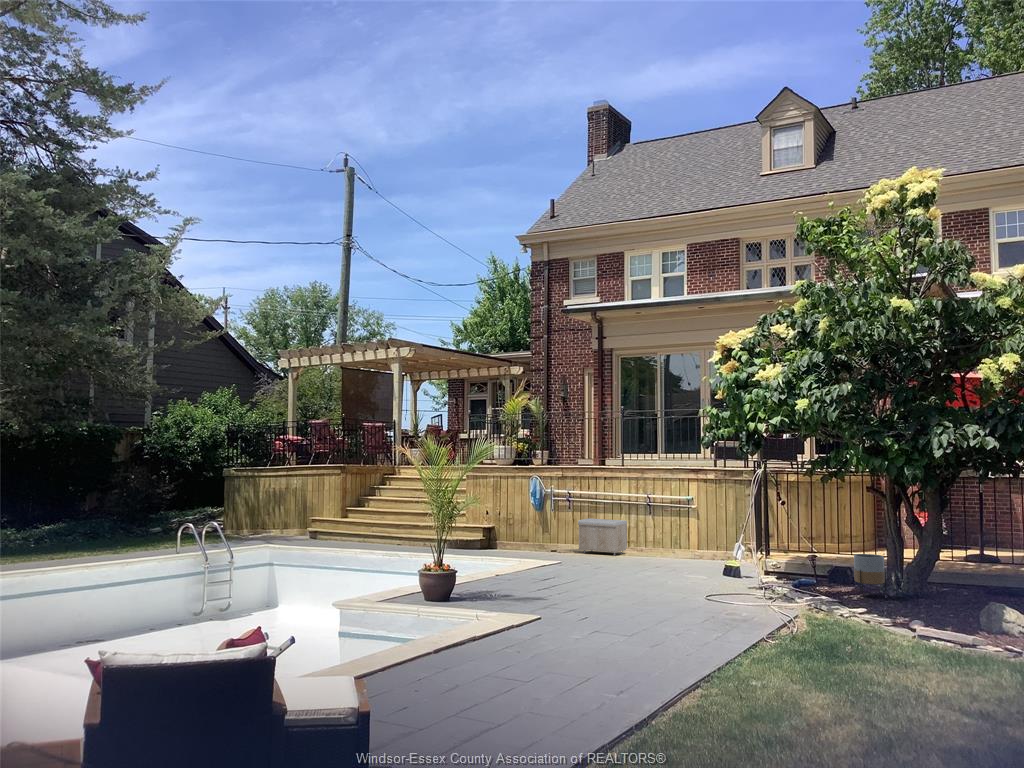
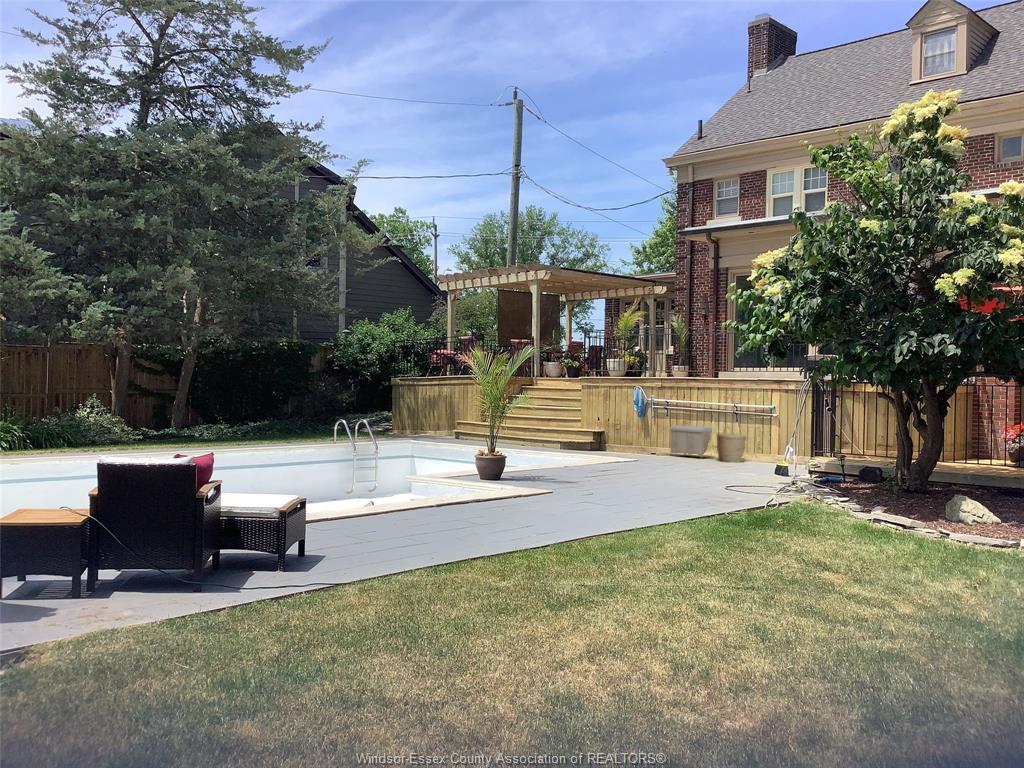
woven basket: none [634,527,664,559] -> present [717,433,746,462]
planter: present [854,554,886,597] -> none [874,455,903,495]

